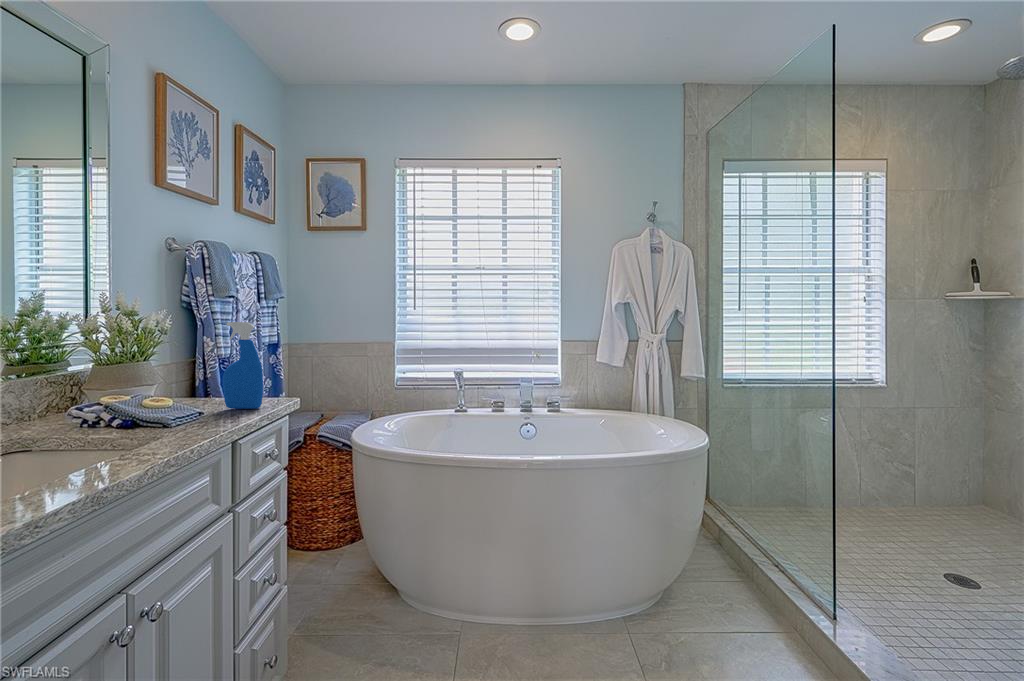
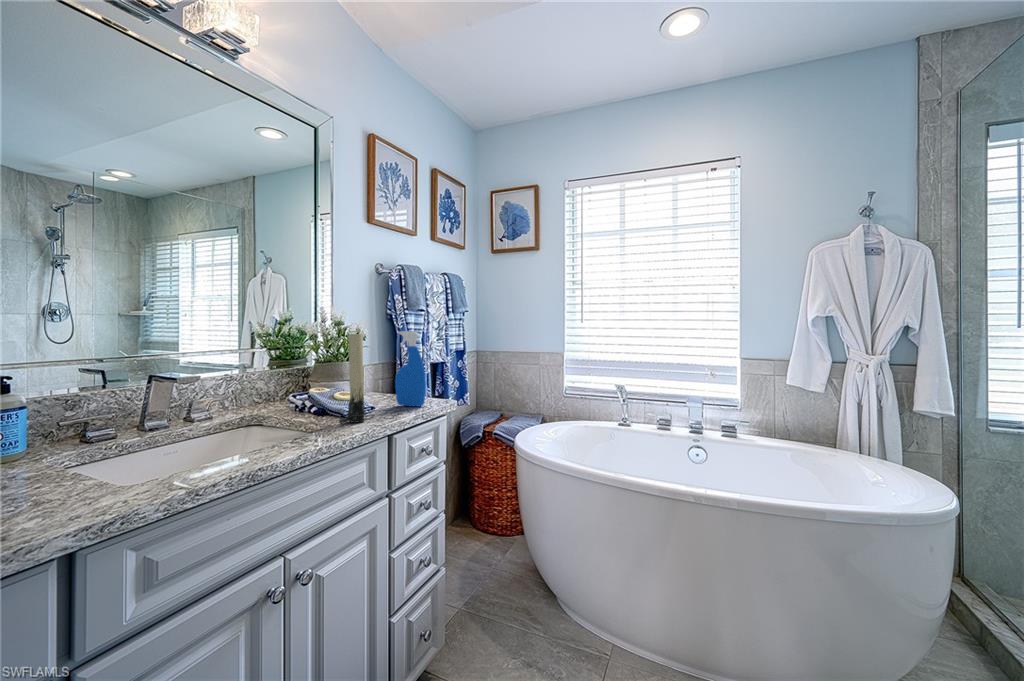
candle: none [166,322,202,433] -> present [339,331,366,423]

